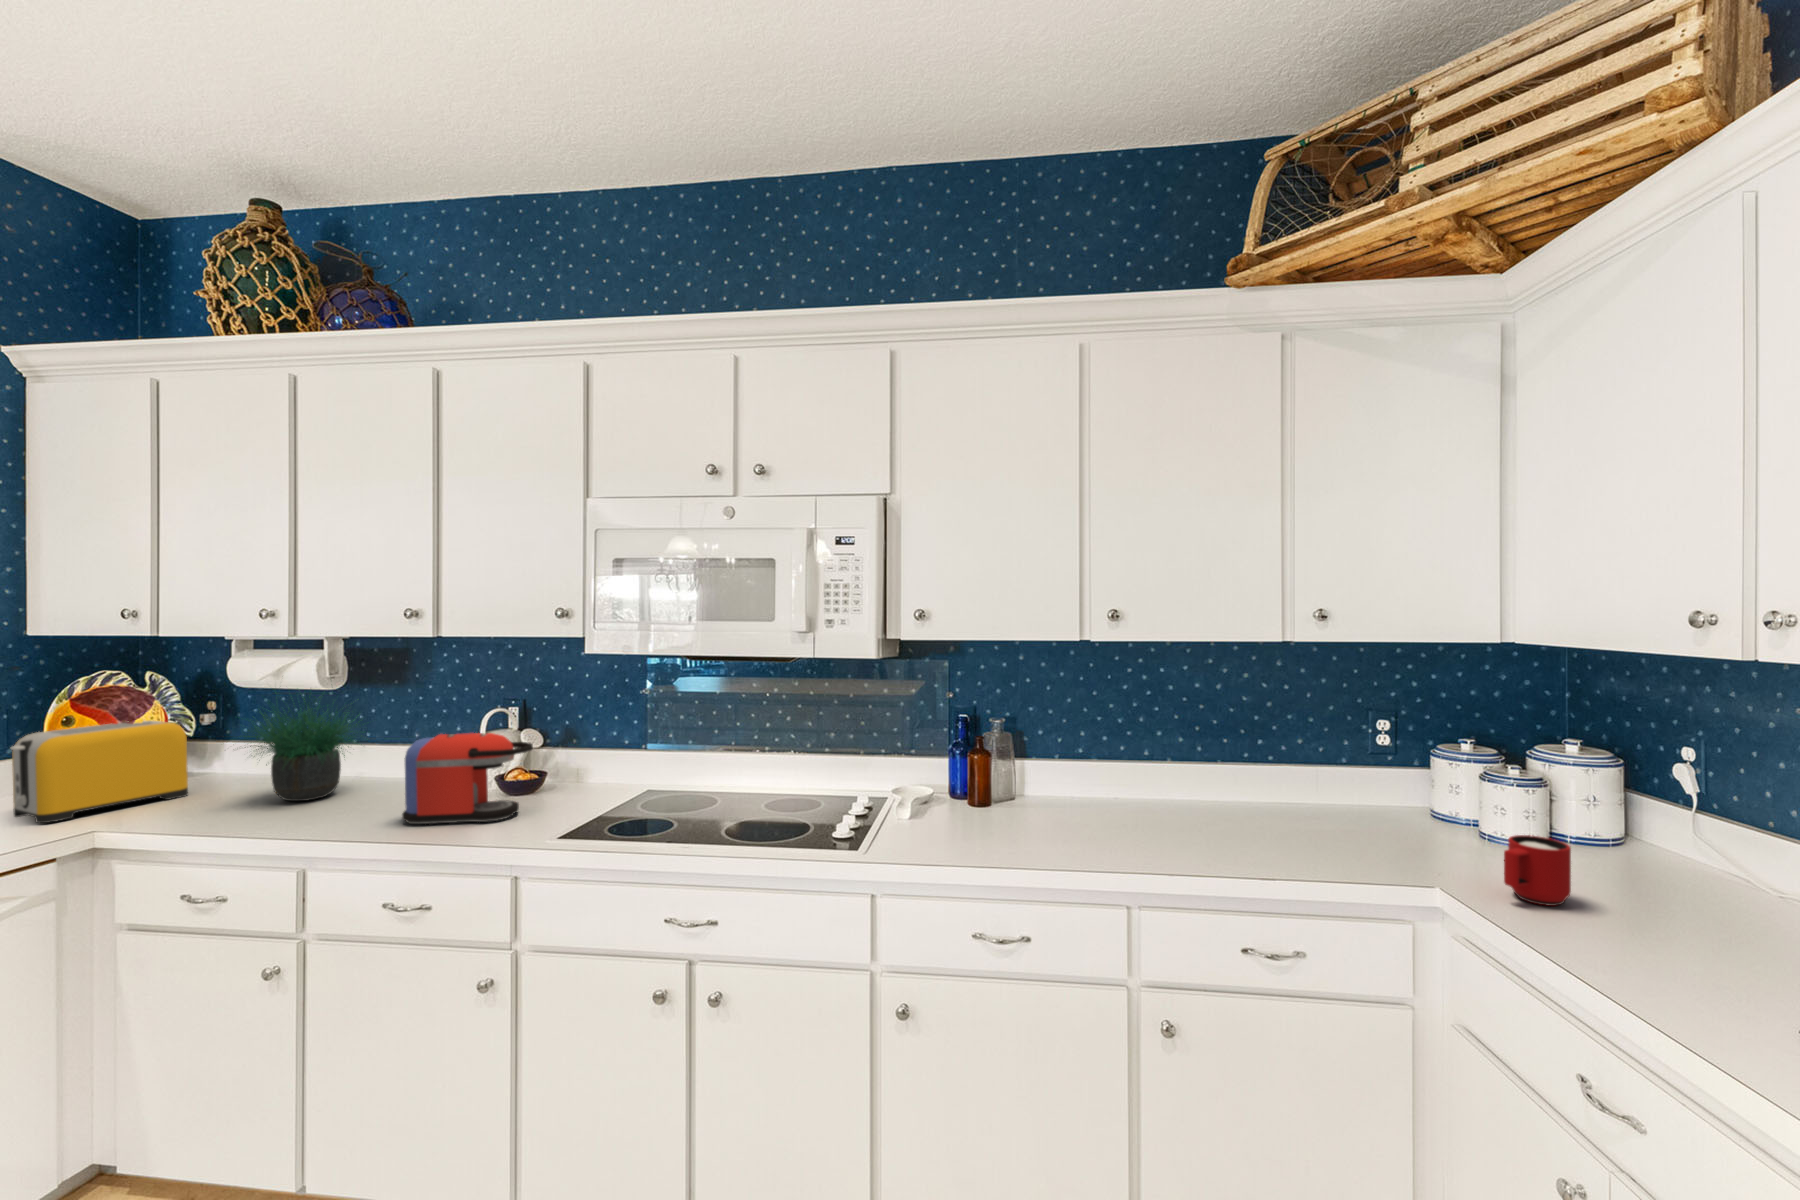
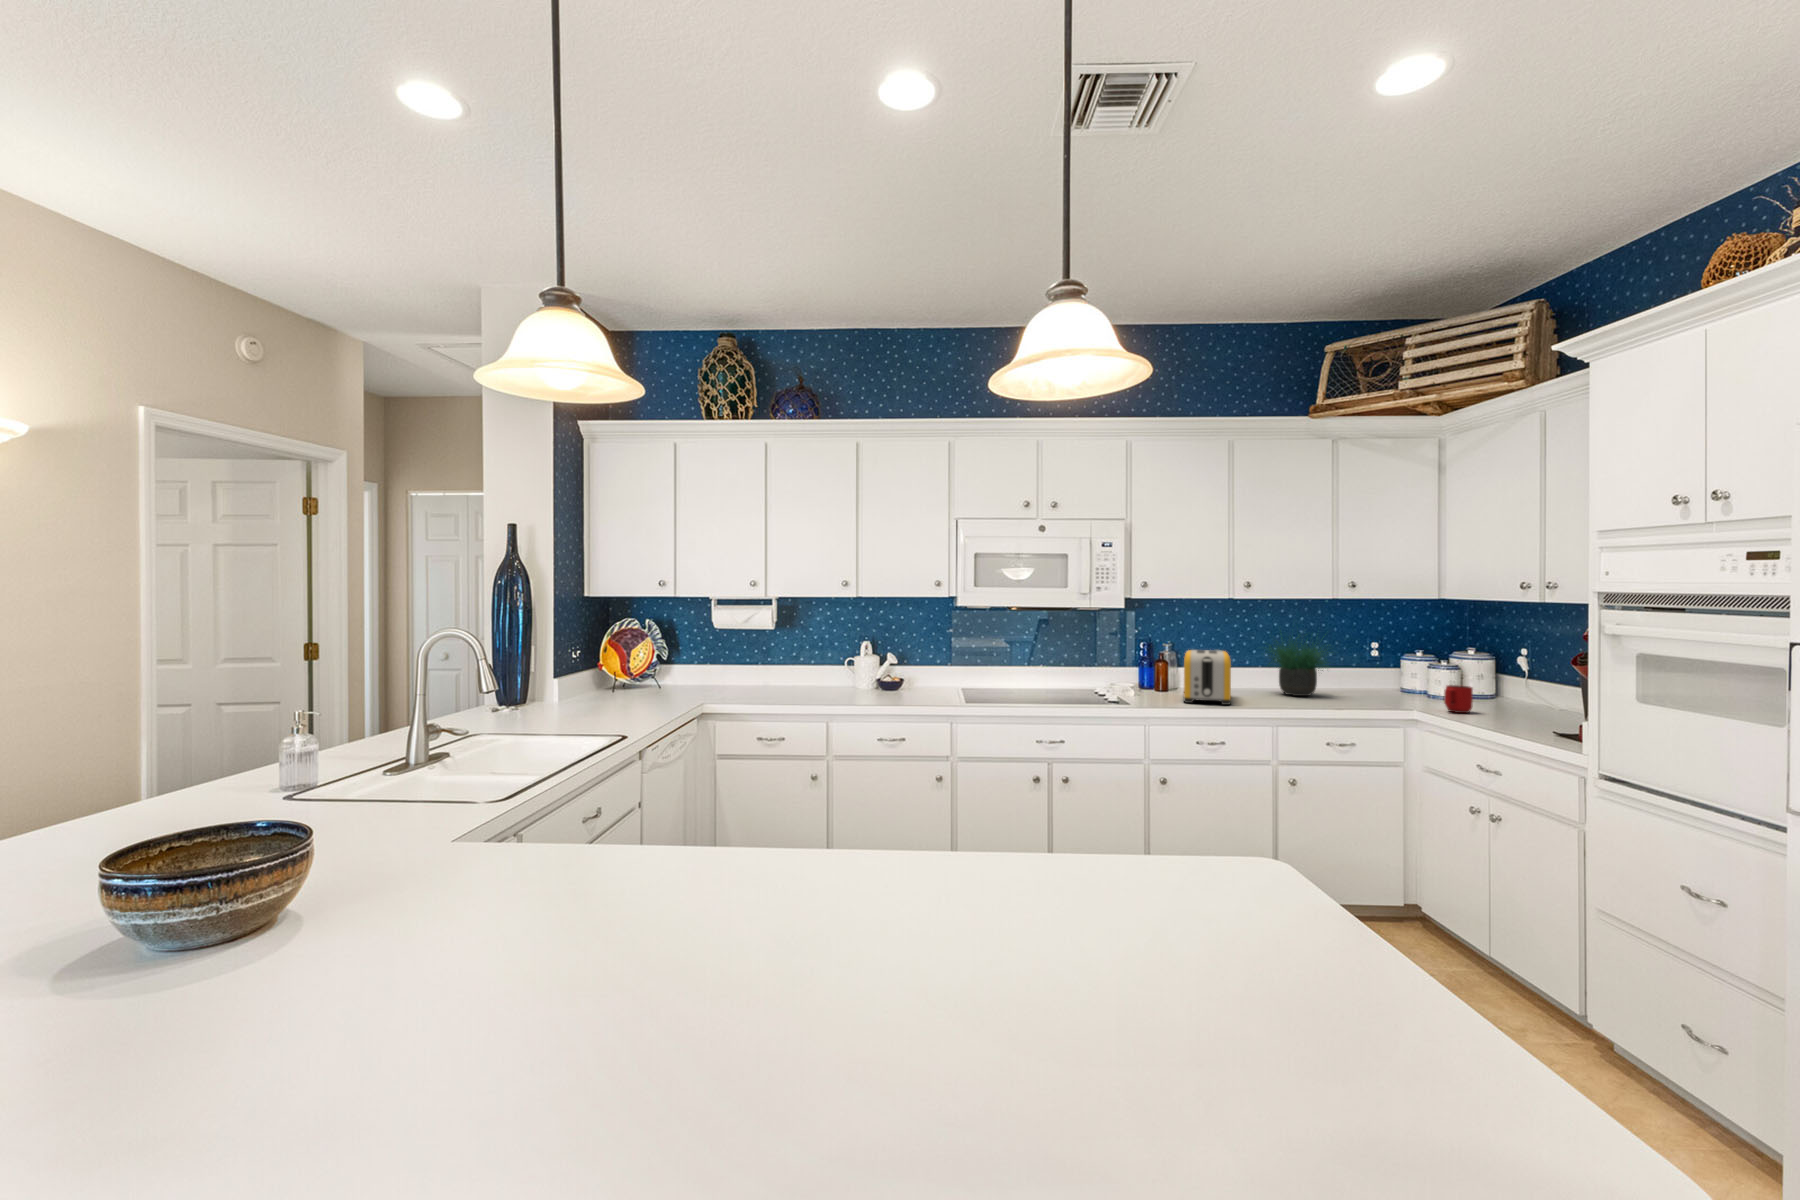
potted plant: present [244,696,359,801] -> present [1268,641,1328,696]
toaster: present [11,721,188,823] -> present [1184,650,1231,705]
coffee maker: present [402,733,533,824] -> none [860,649,927,698]

